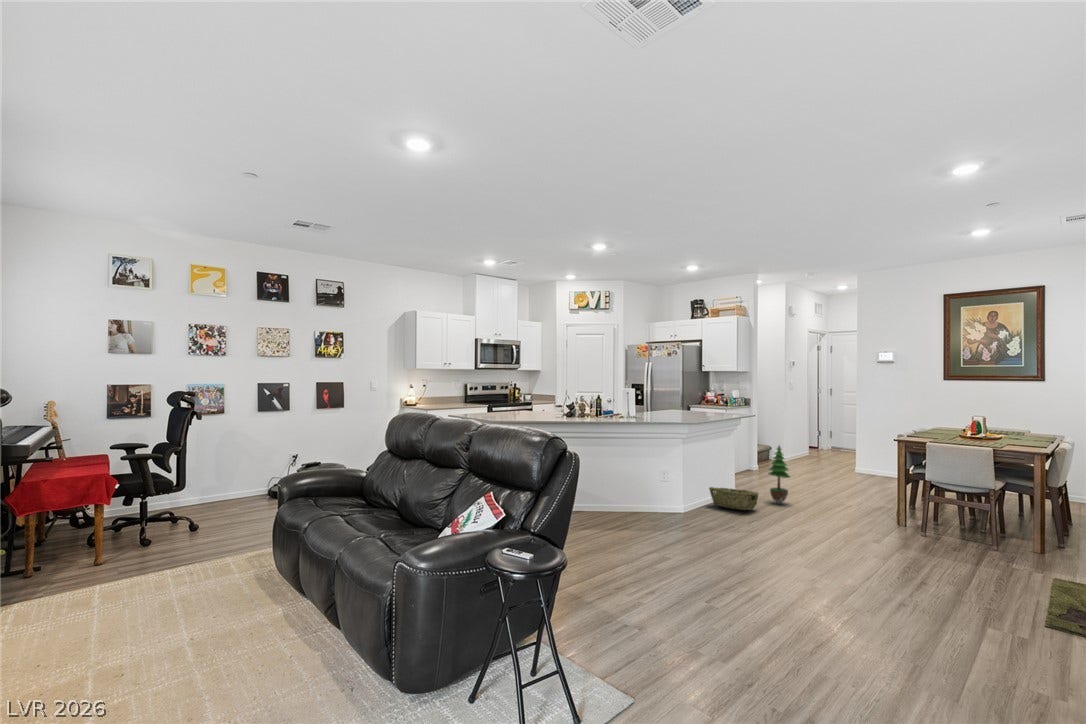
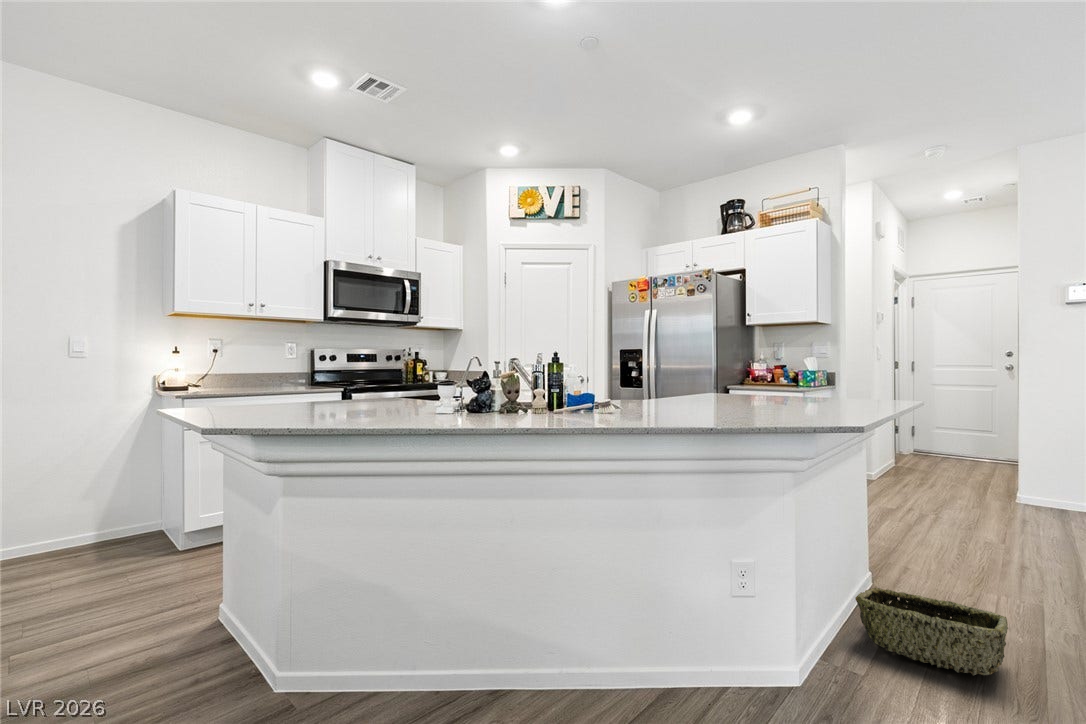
potted tree: present [768,446,790,503] -> none [982,474,1055,625]

